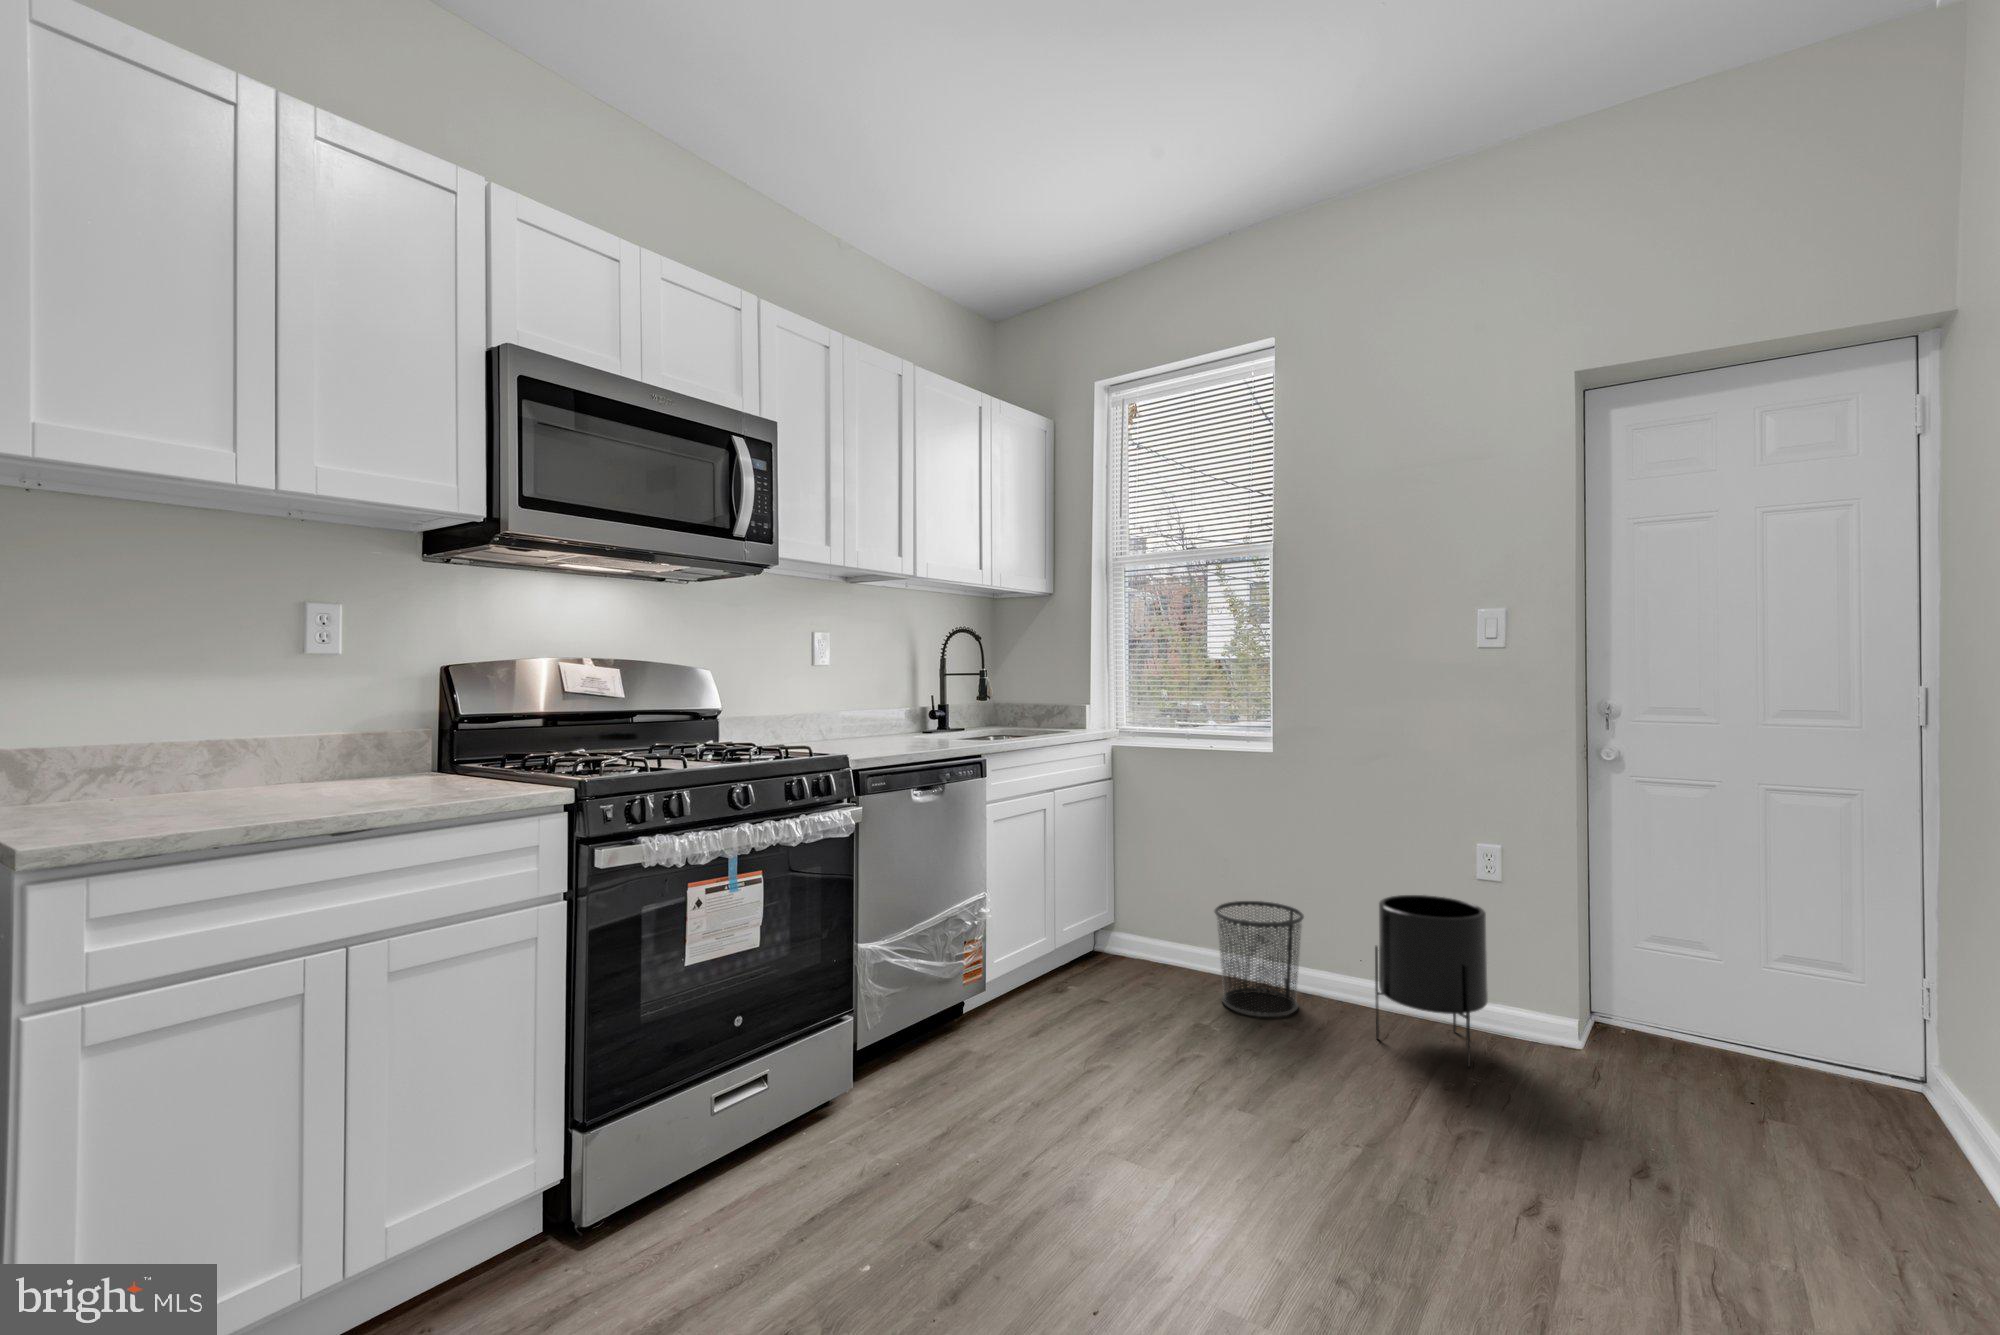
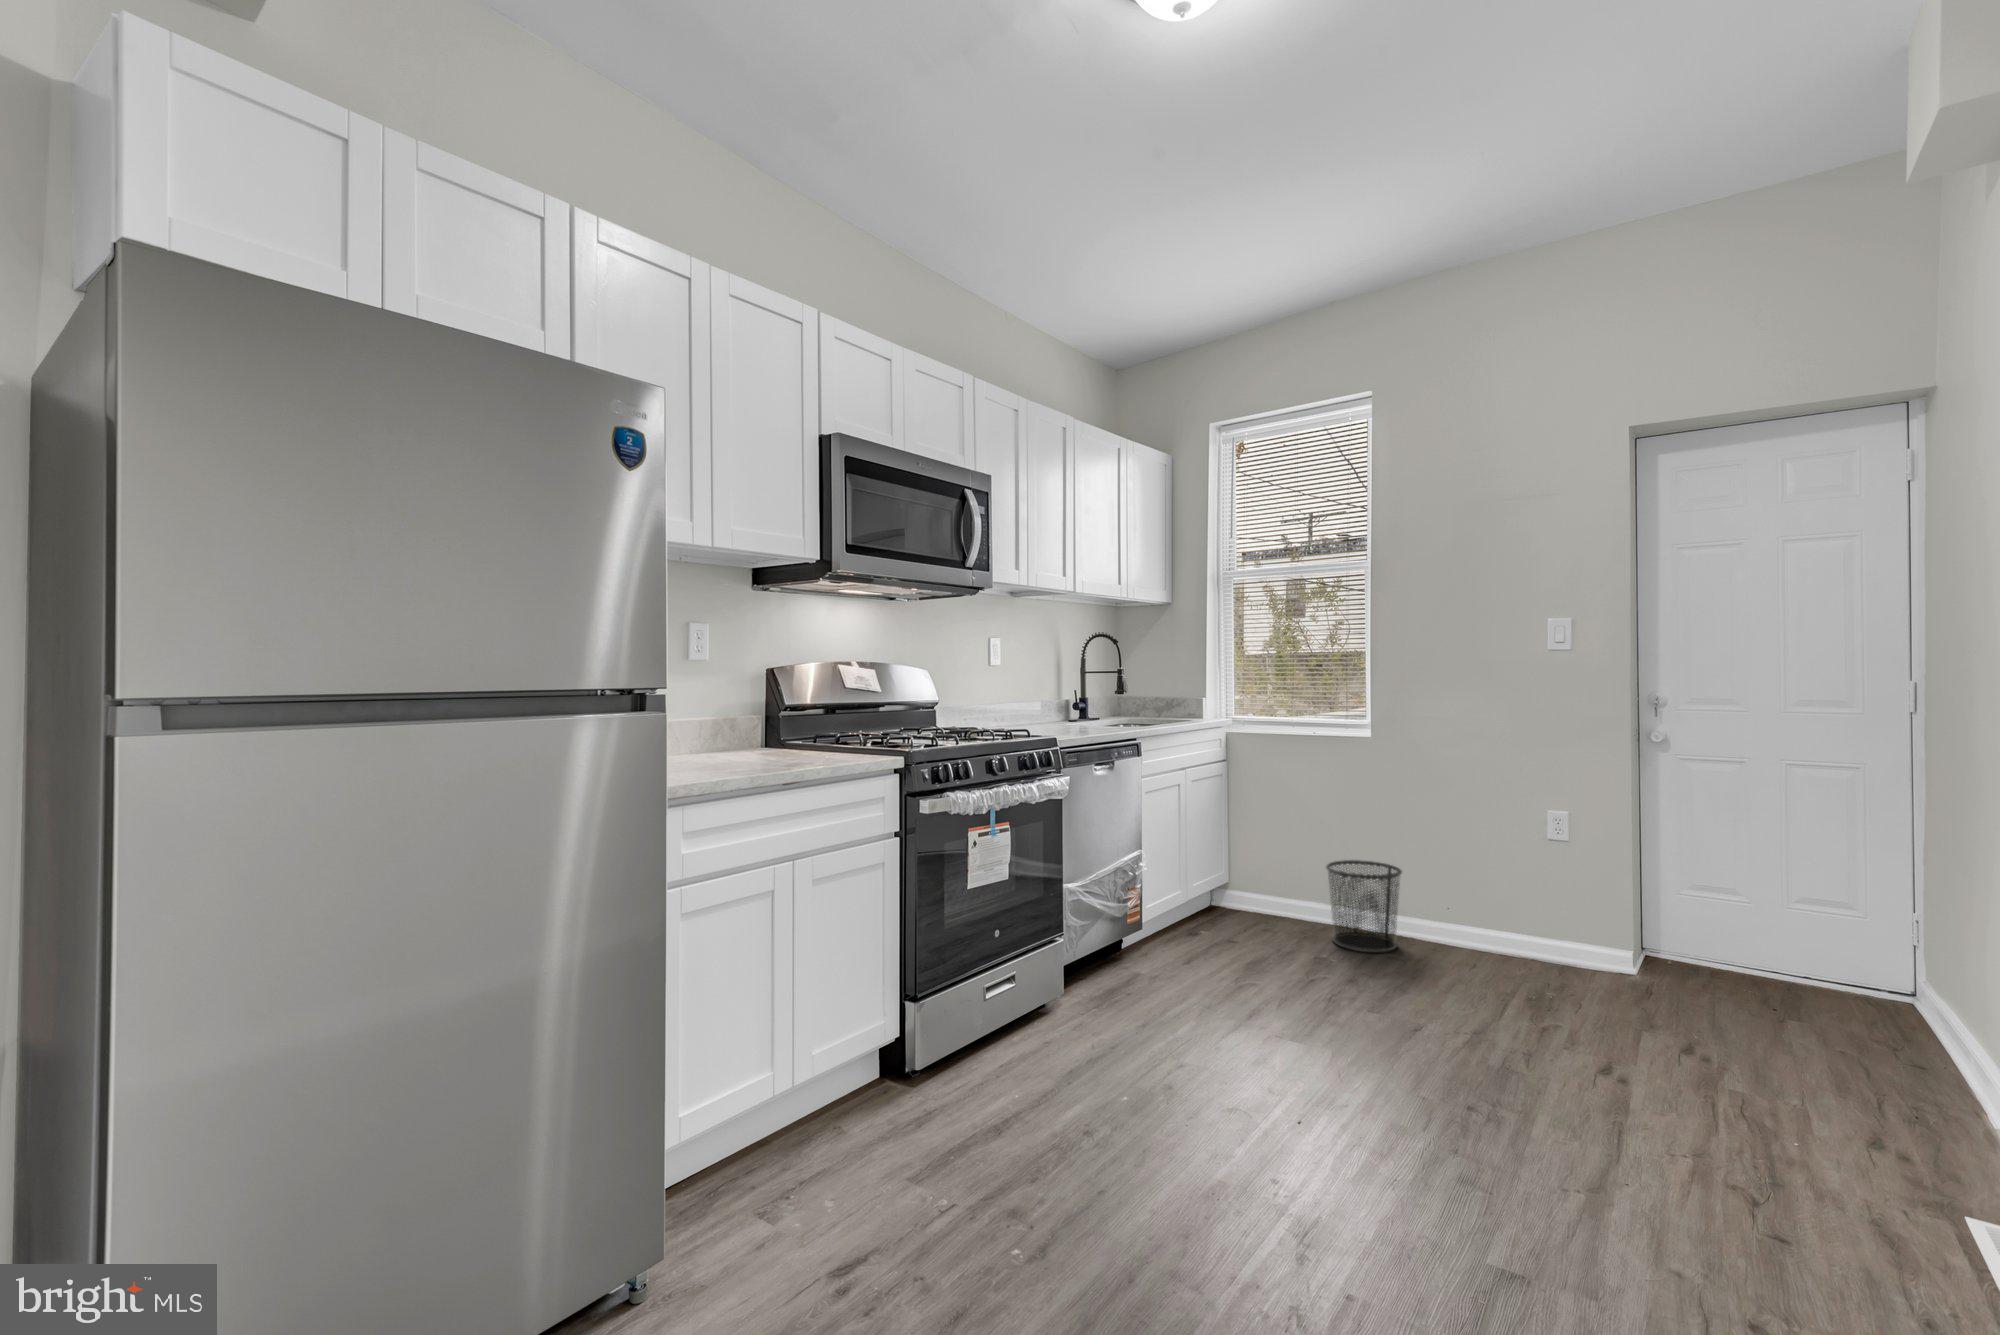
planter: present [1375,895,1488,1067] -> none [1465,852,1559,986]

